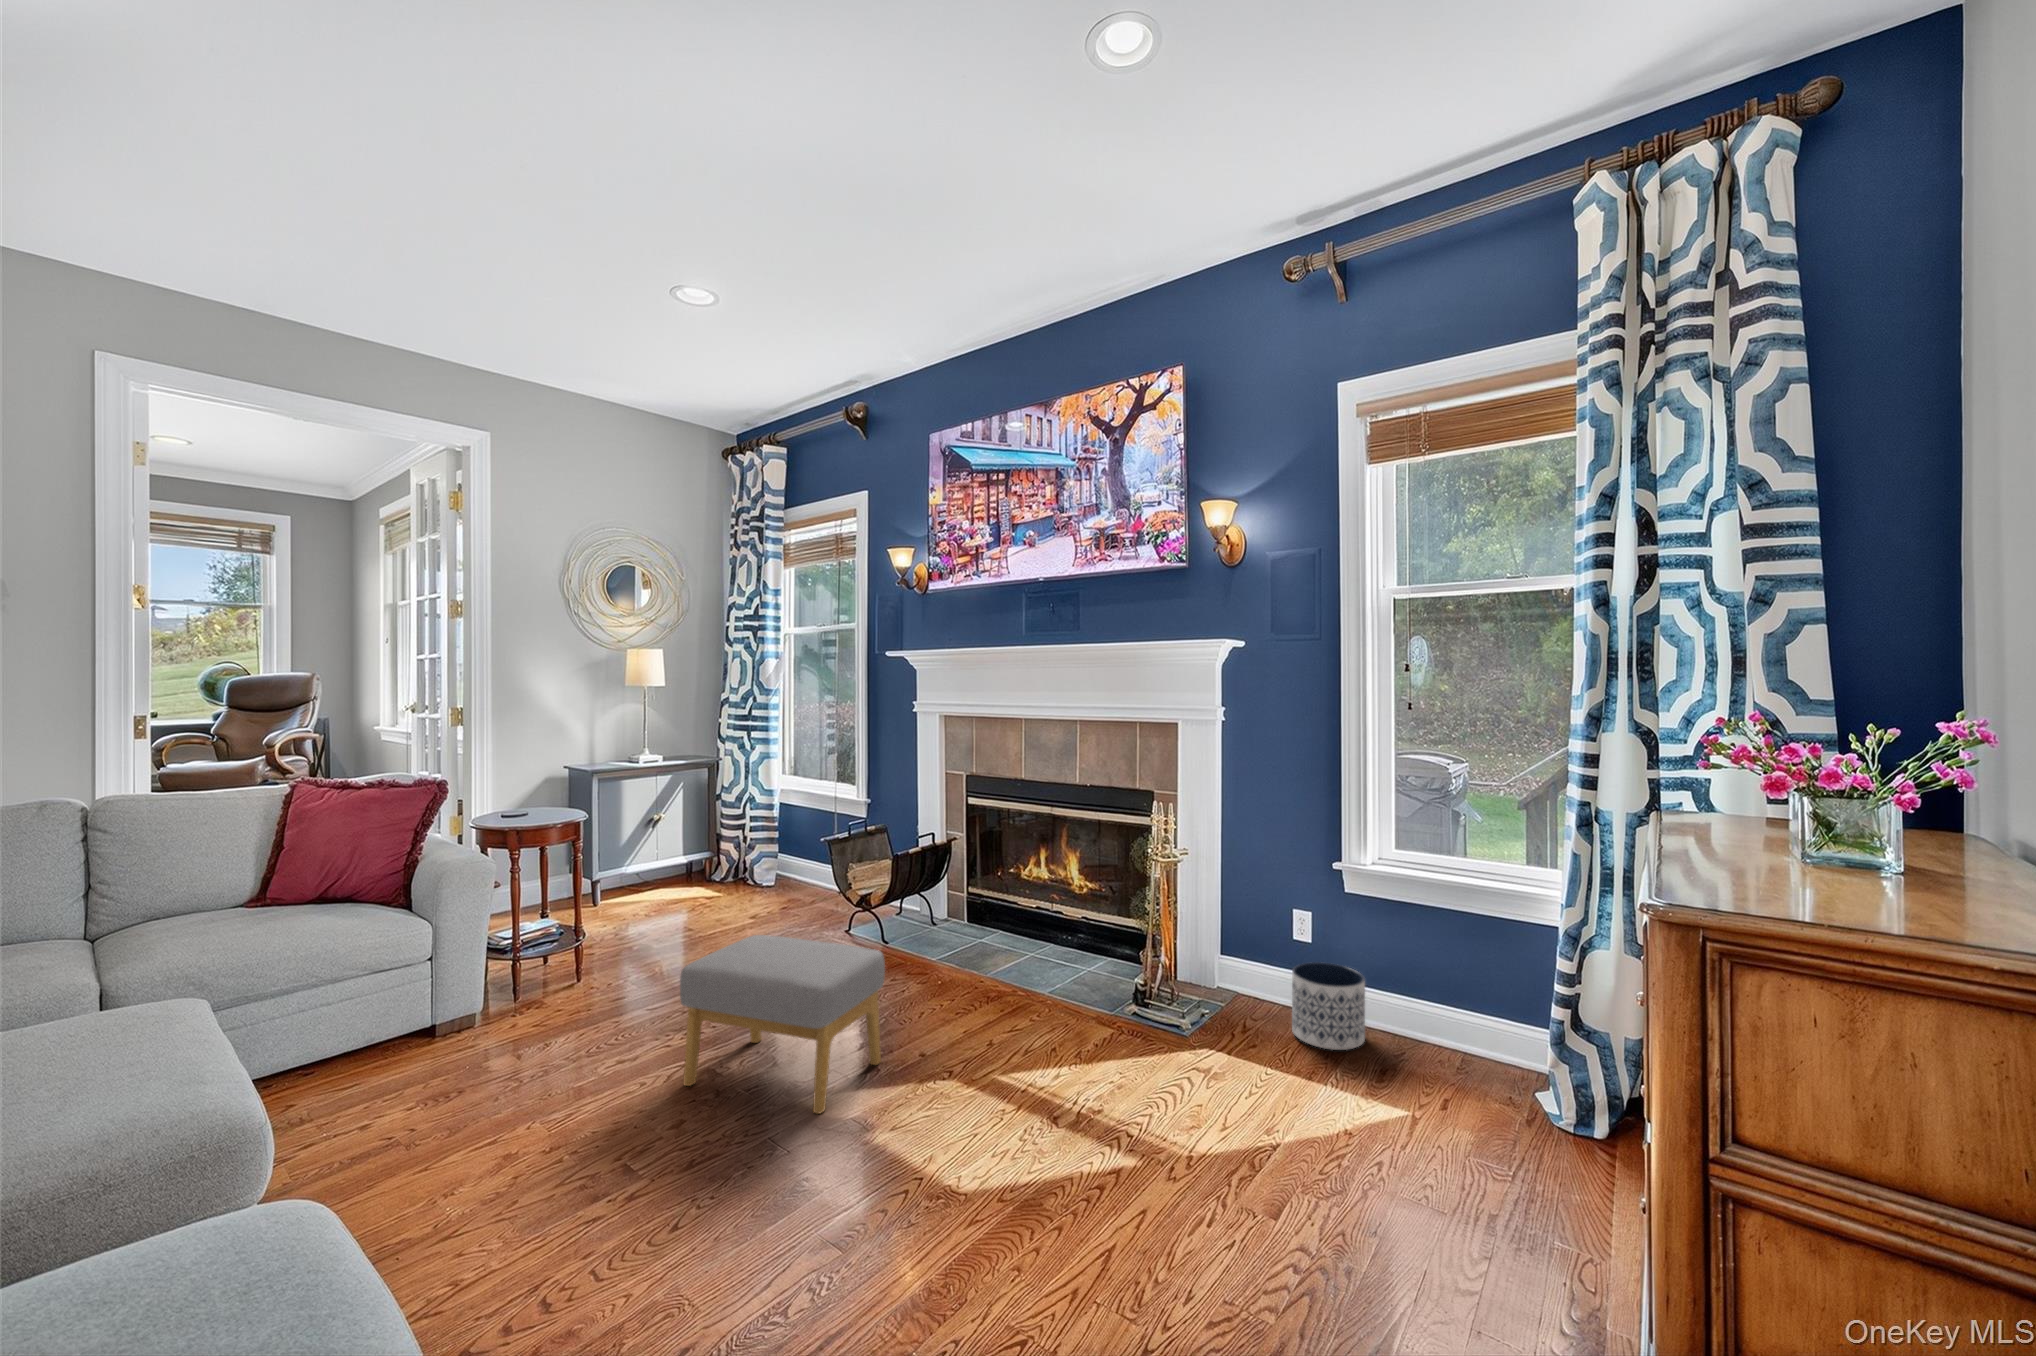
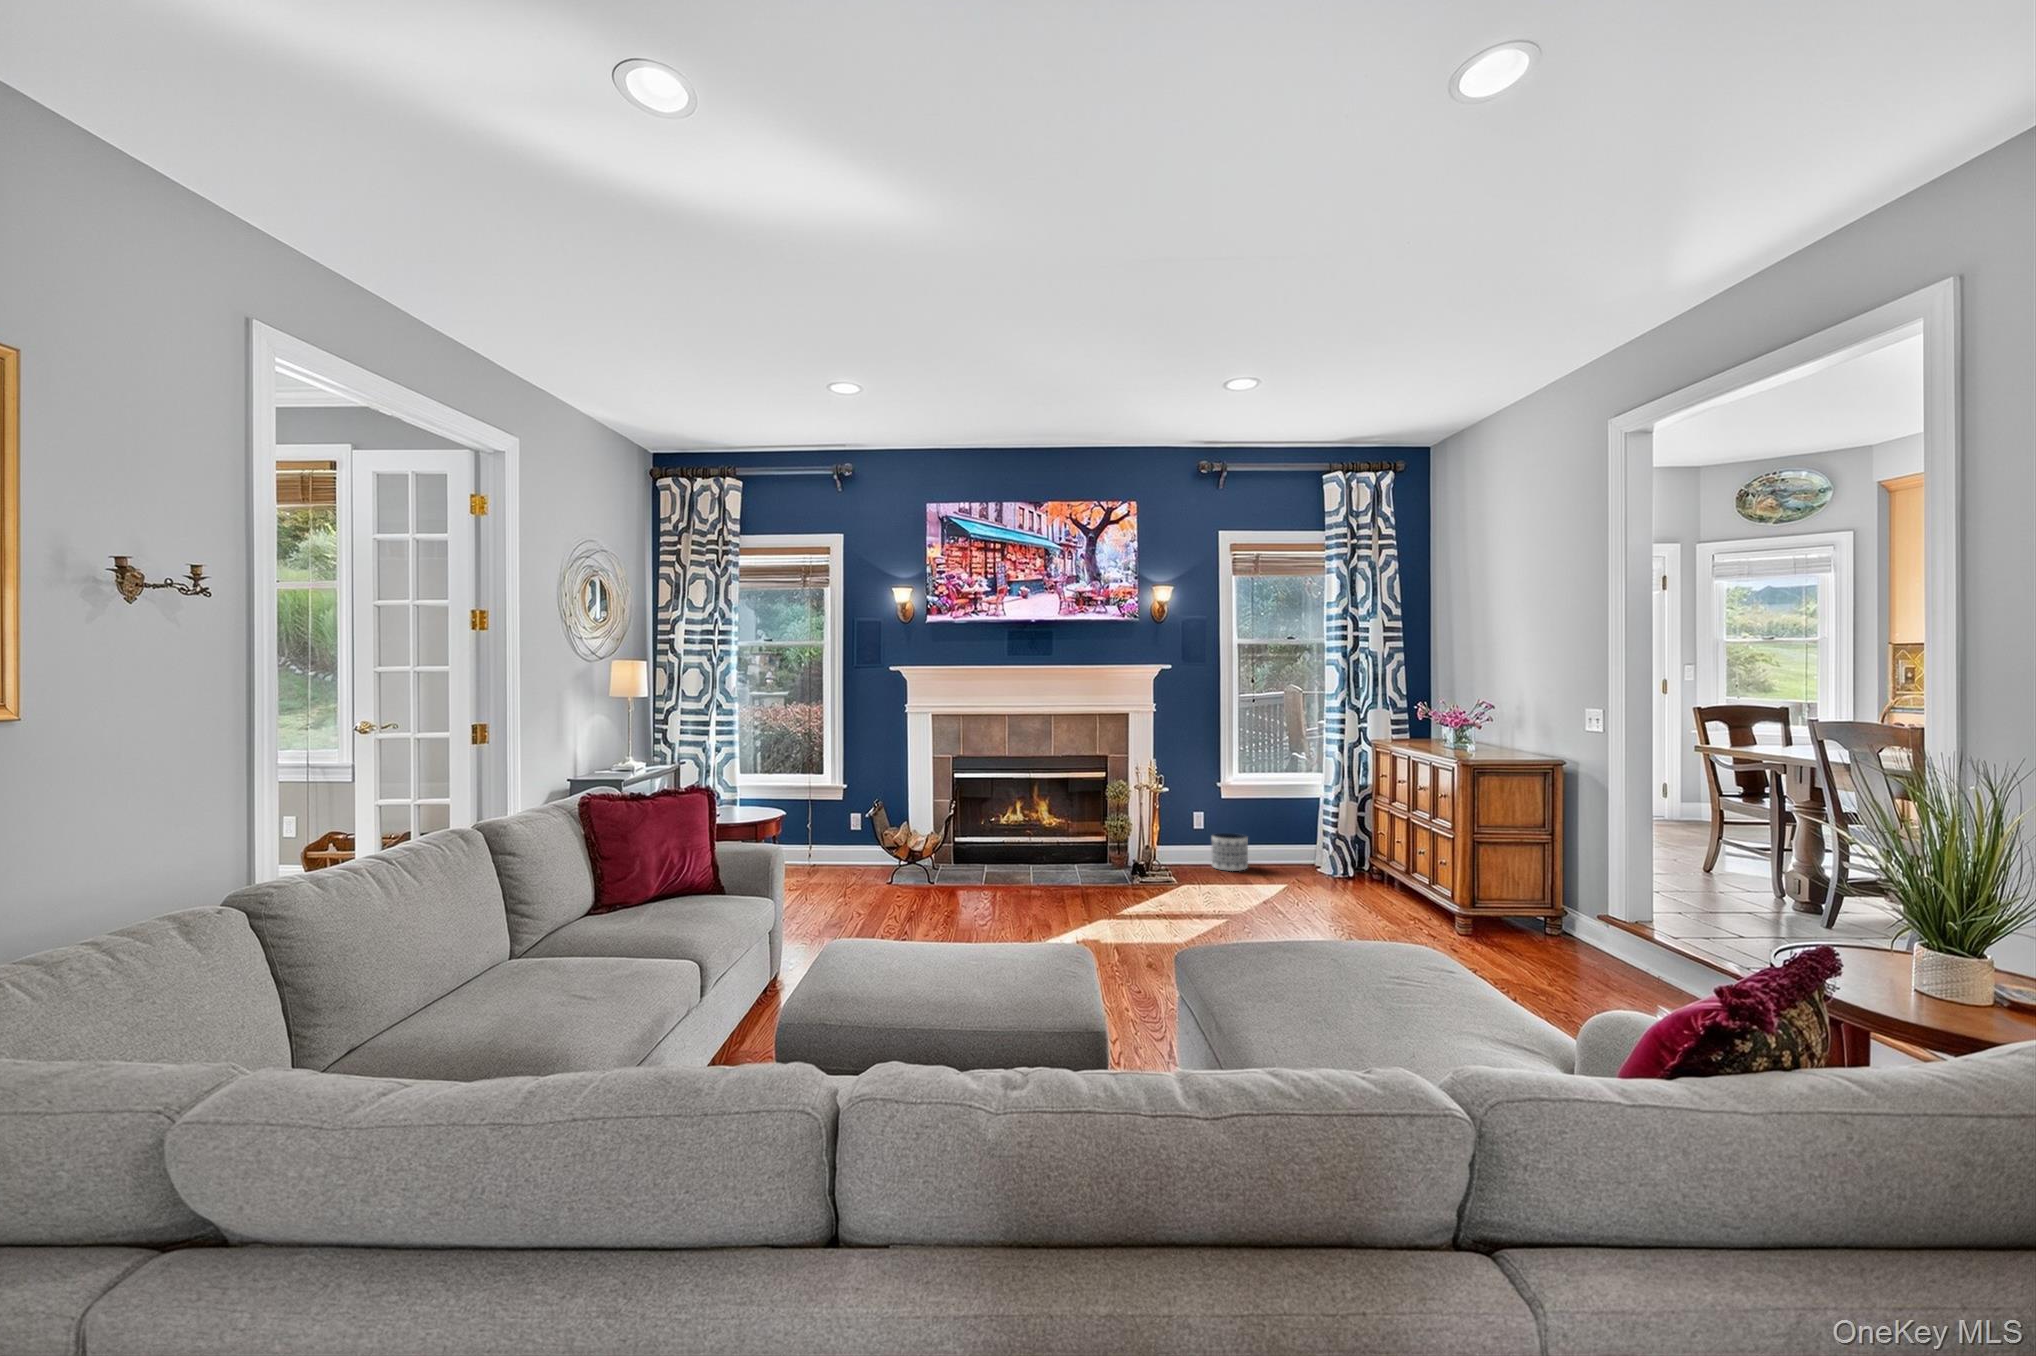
footstool: present [680,935,885,1114] -> none [1006,844,1123,934]

